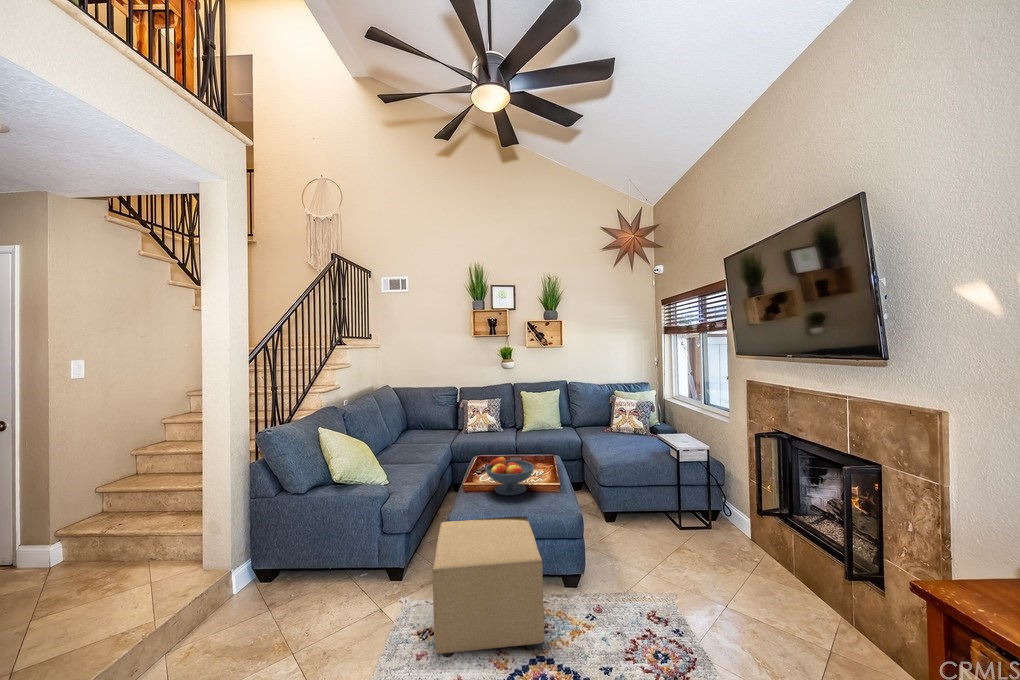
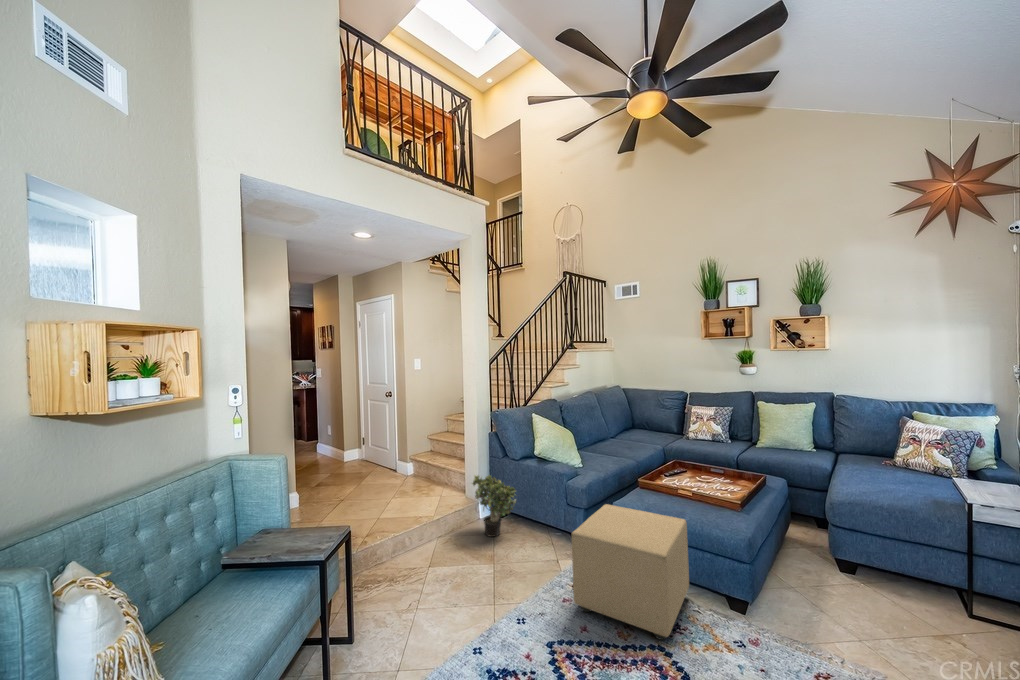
fruit bowl: present [485,457,534,495] -> none [660,458,713,499]
potted plant: none [230,526,310,615] -> present [472,475,516,537]

